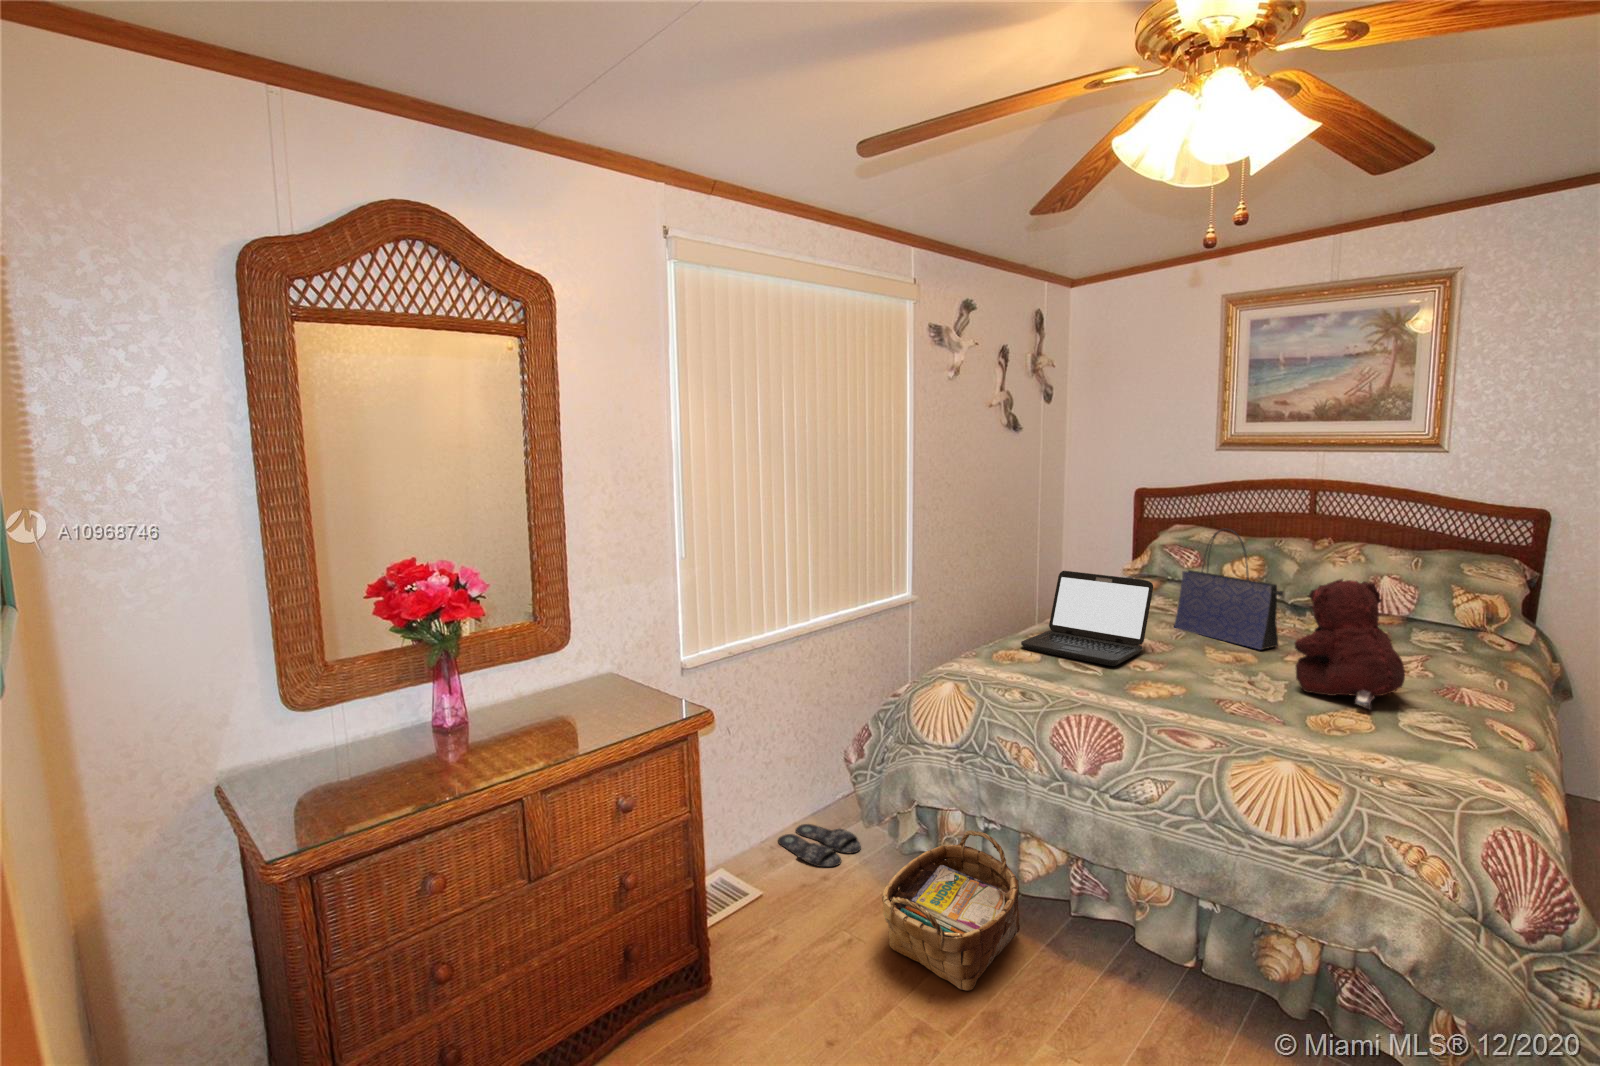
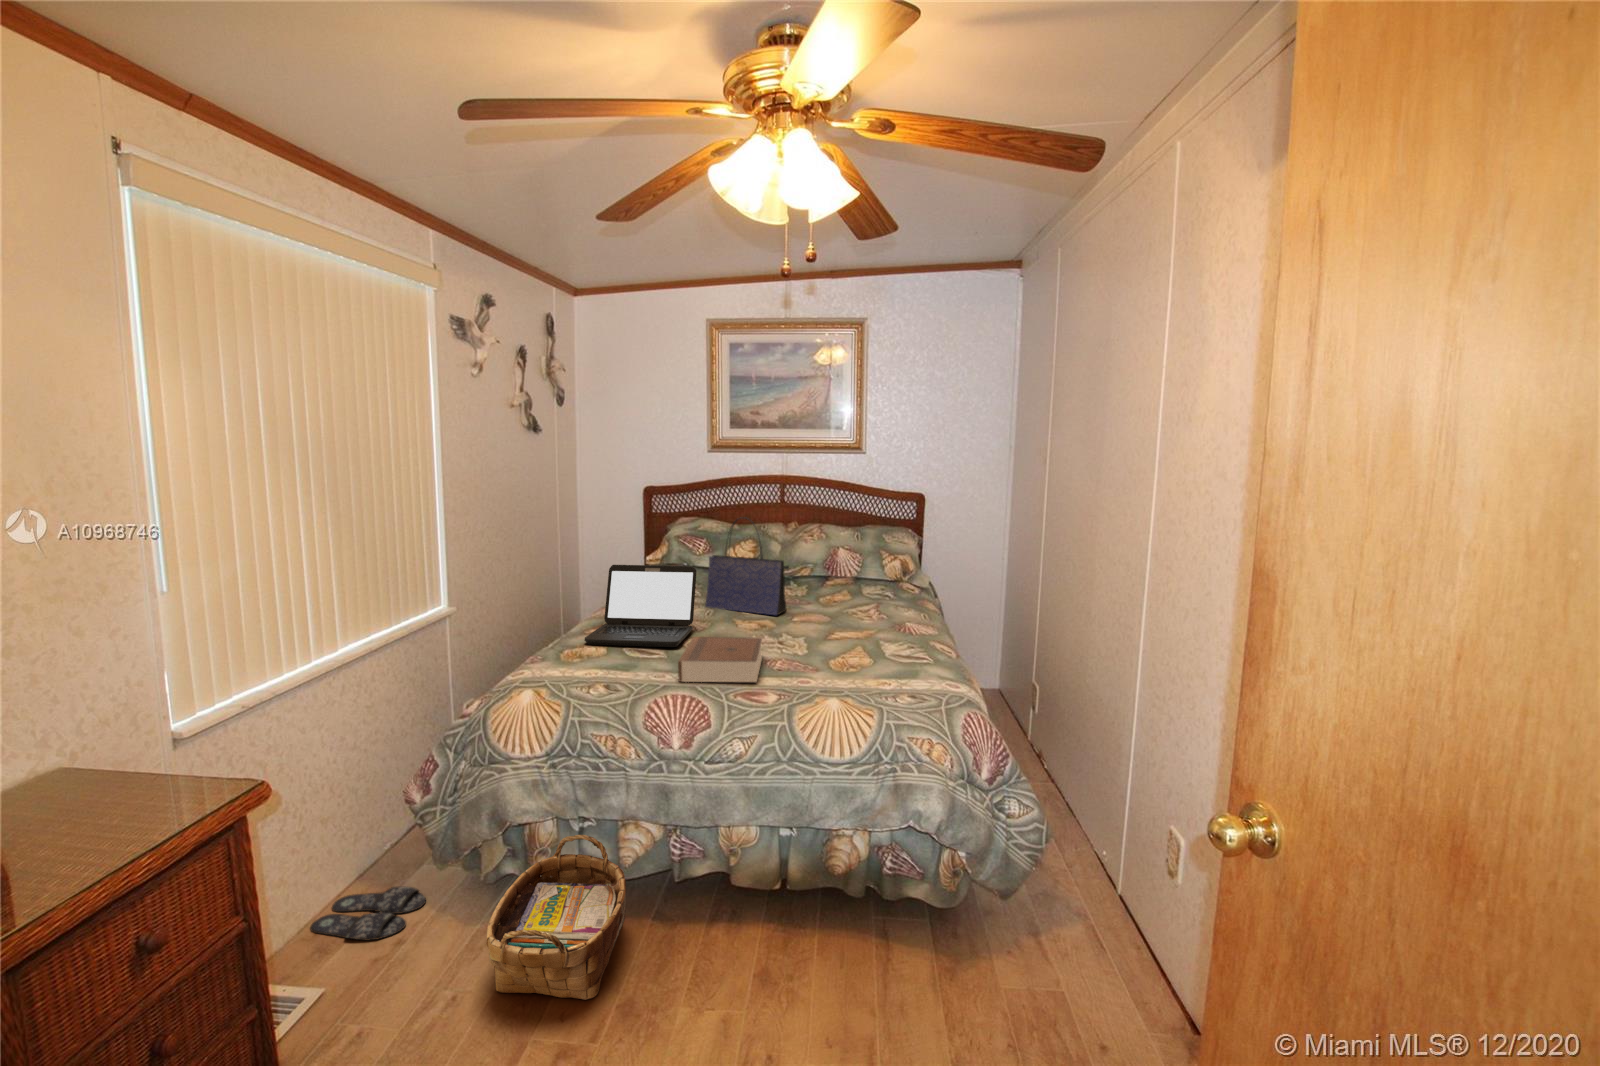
teddy bear: present [1295,579,1405,709] -> none [810,550,881,648]
book: none [1098,659,1216,722] -> present [678,637,762,682]

